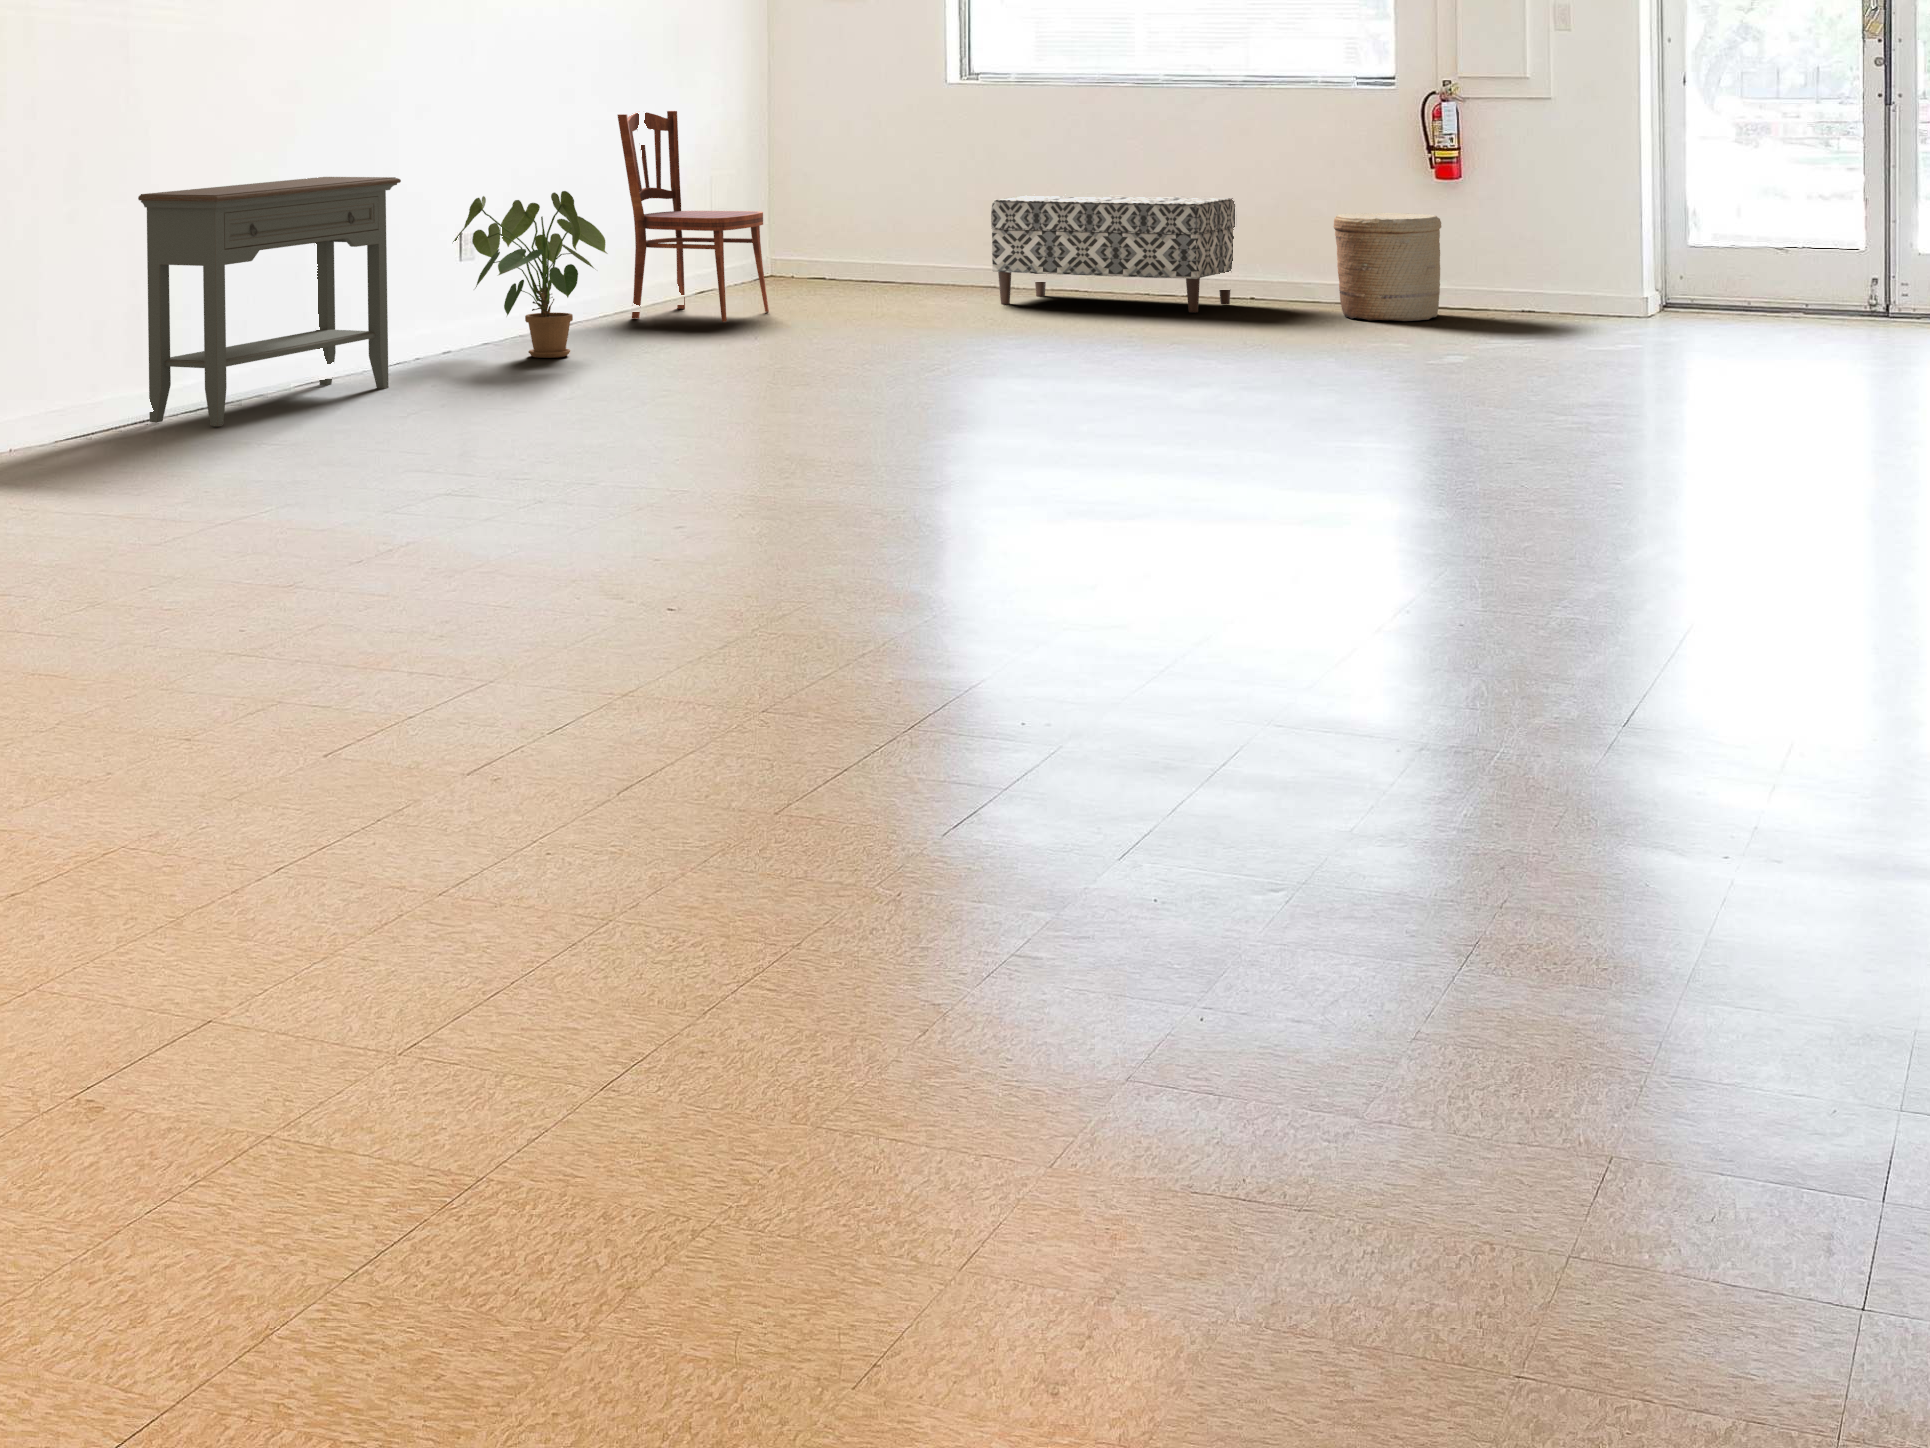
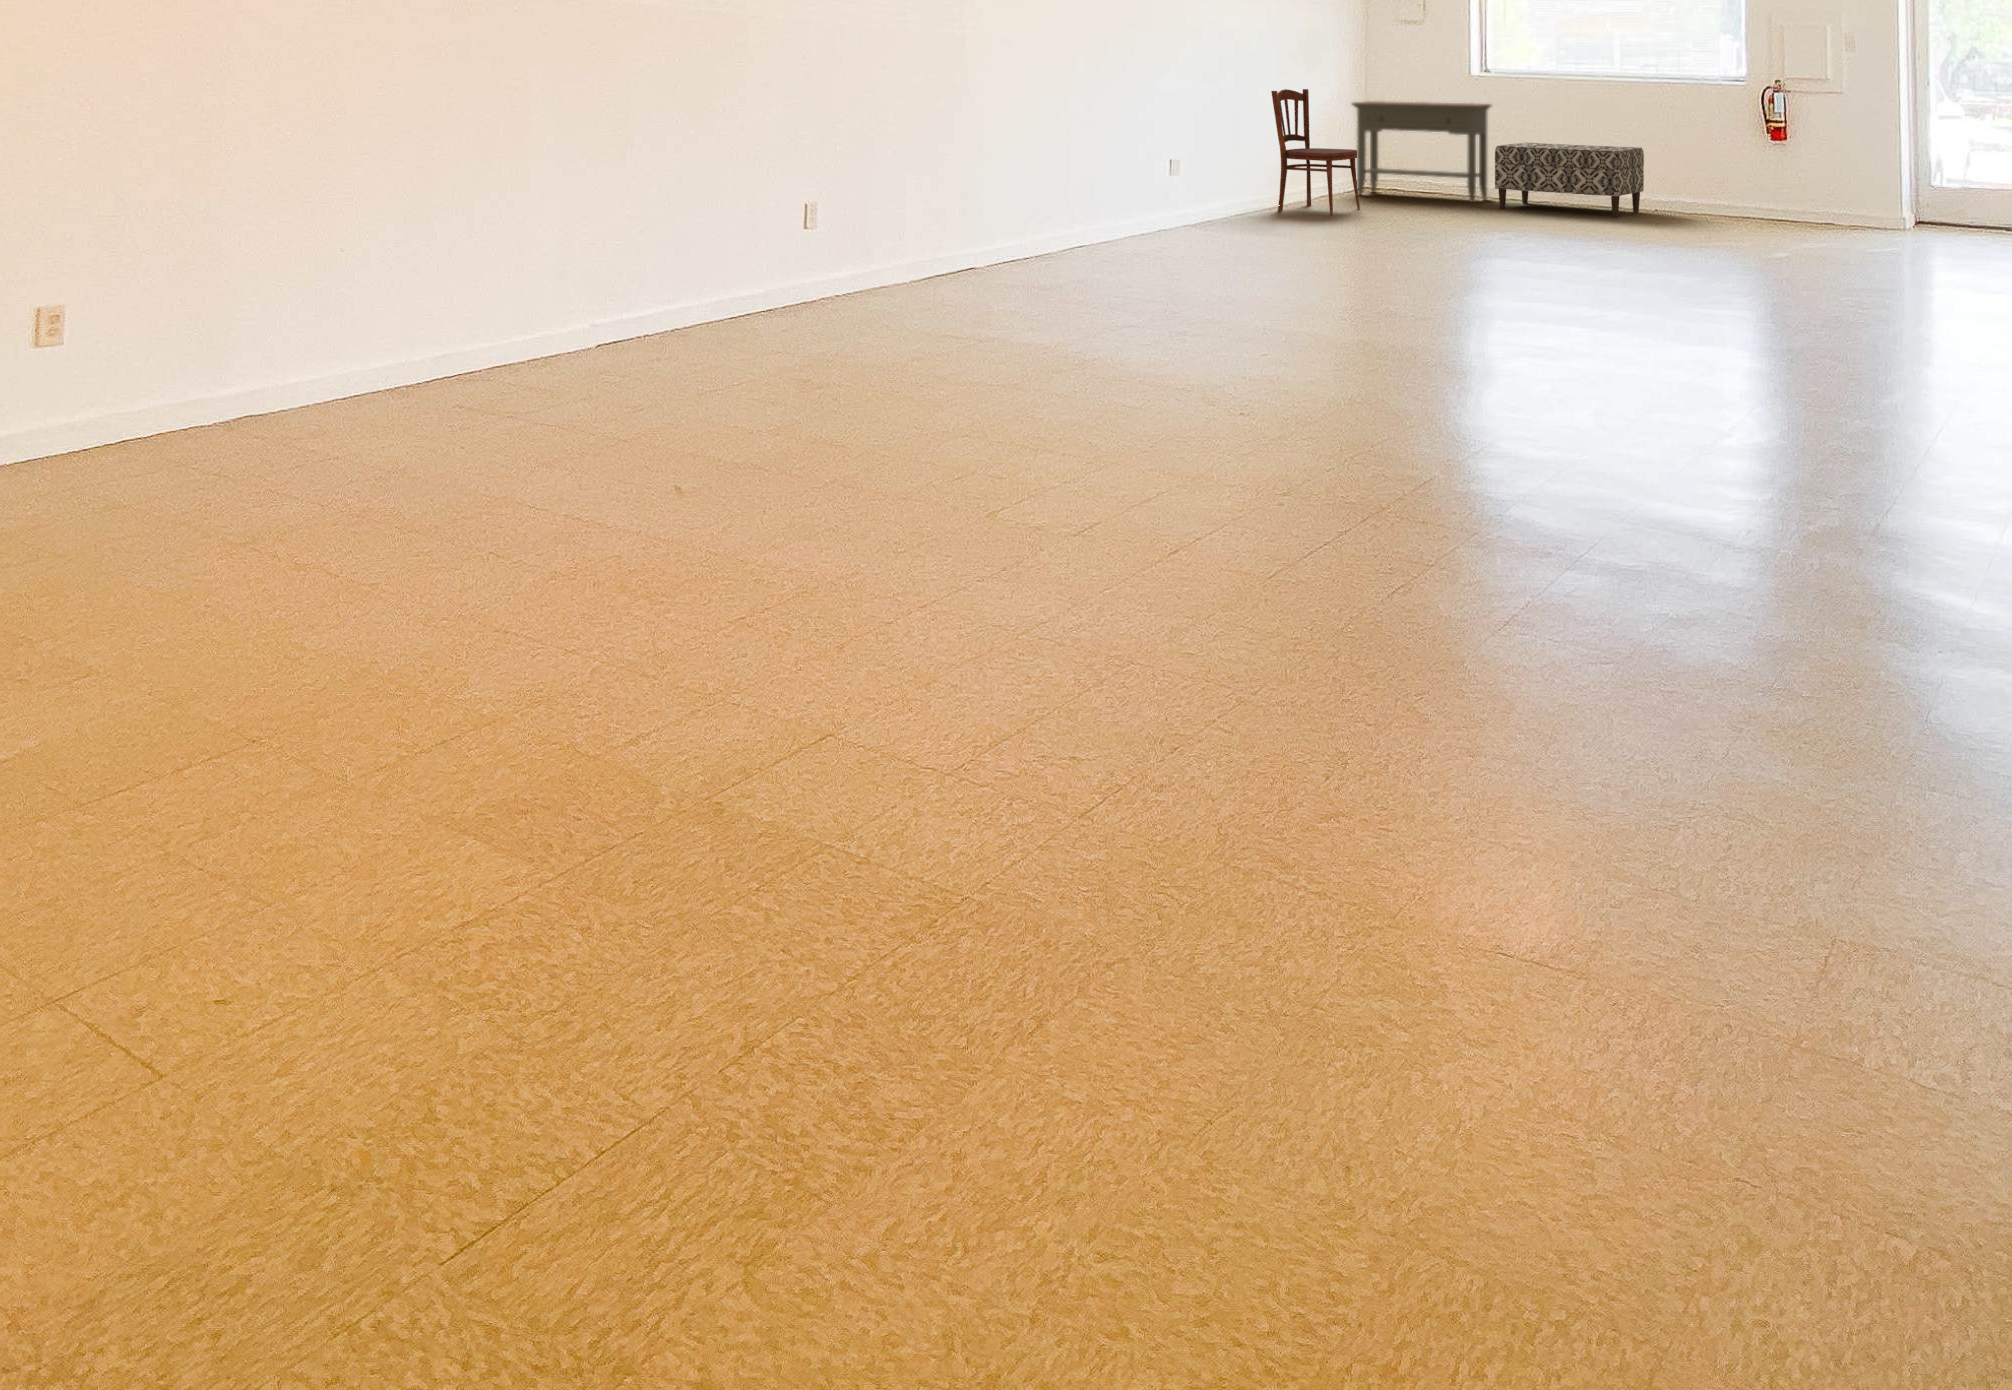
console table: present [138,177,401,426] -> present [1352,101,1491,202]
house plant: present [453,191,607,358] -> none [1167,136,1260,235]
woven basket: present [1333,213,1441,321] -> none [1702,159,1770,226]

